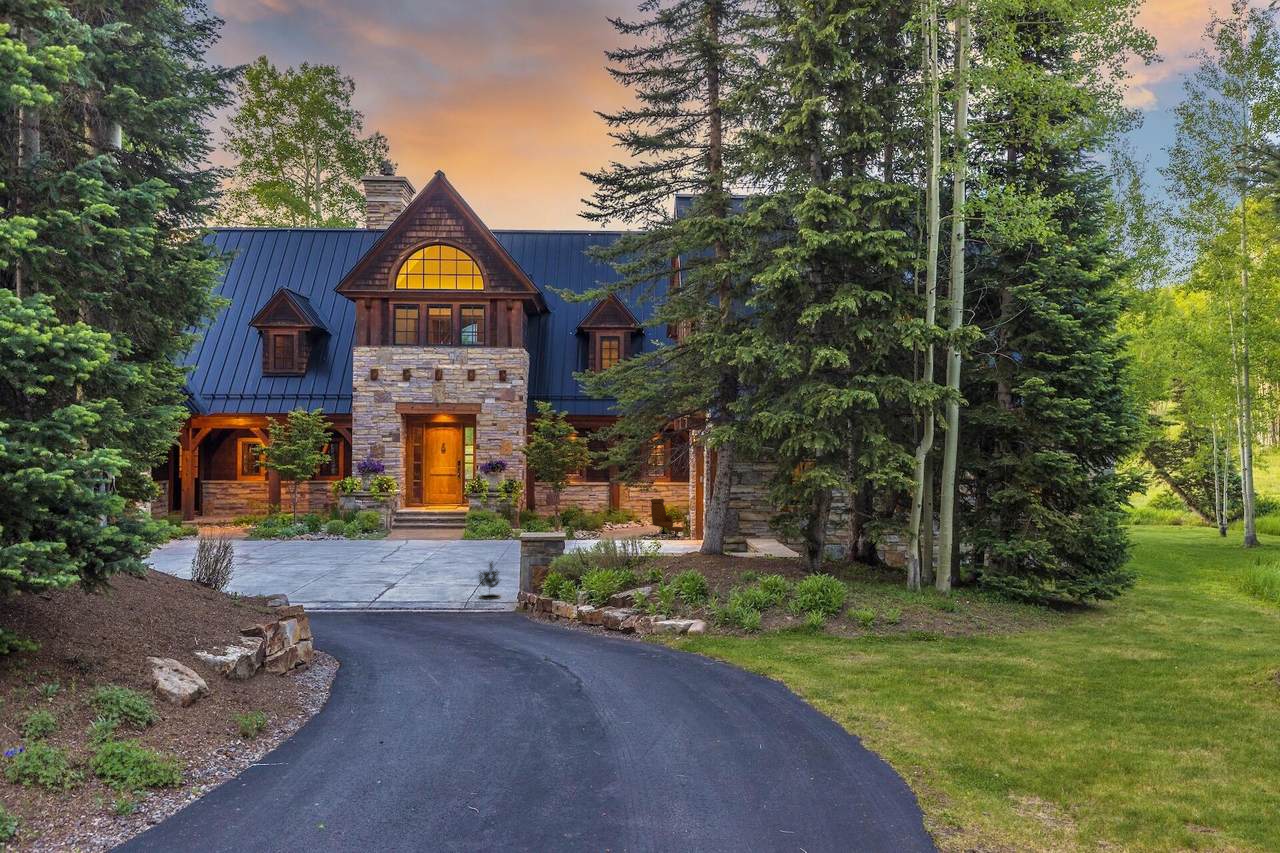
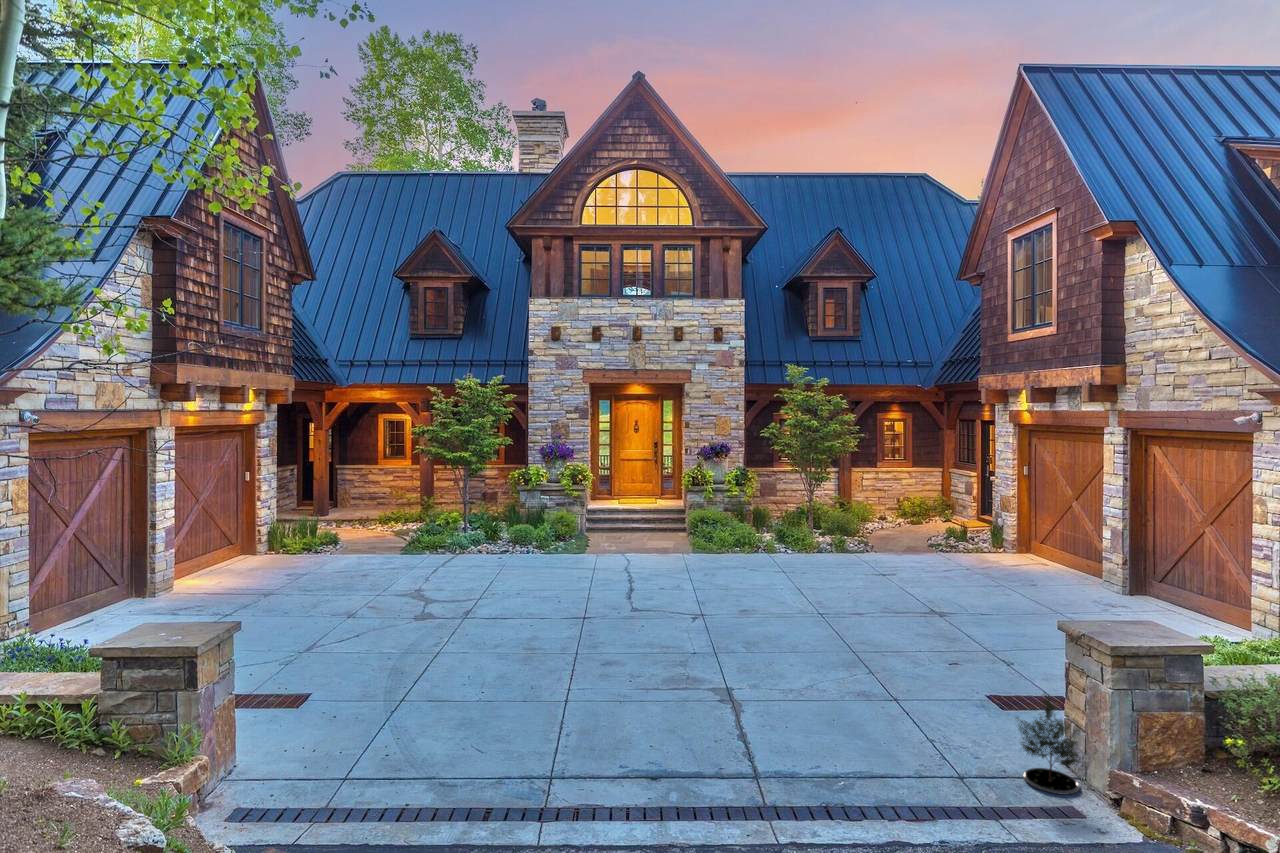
lounge chair: present [651,499,684,537] -> none [940,495,1000,552]

